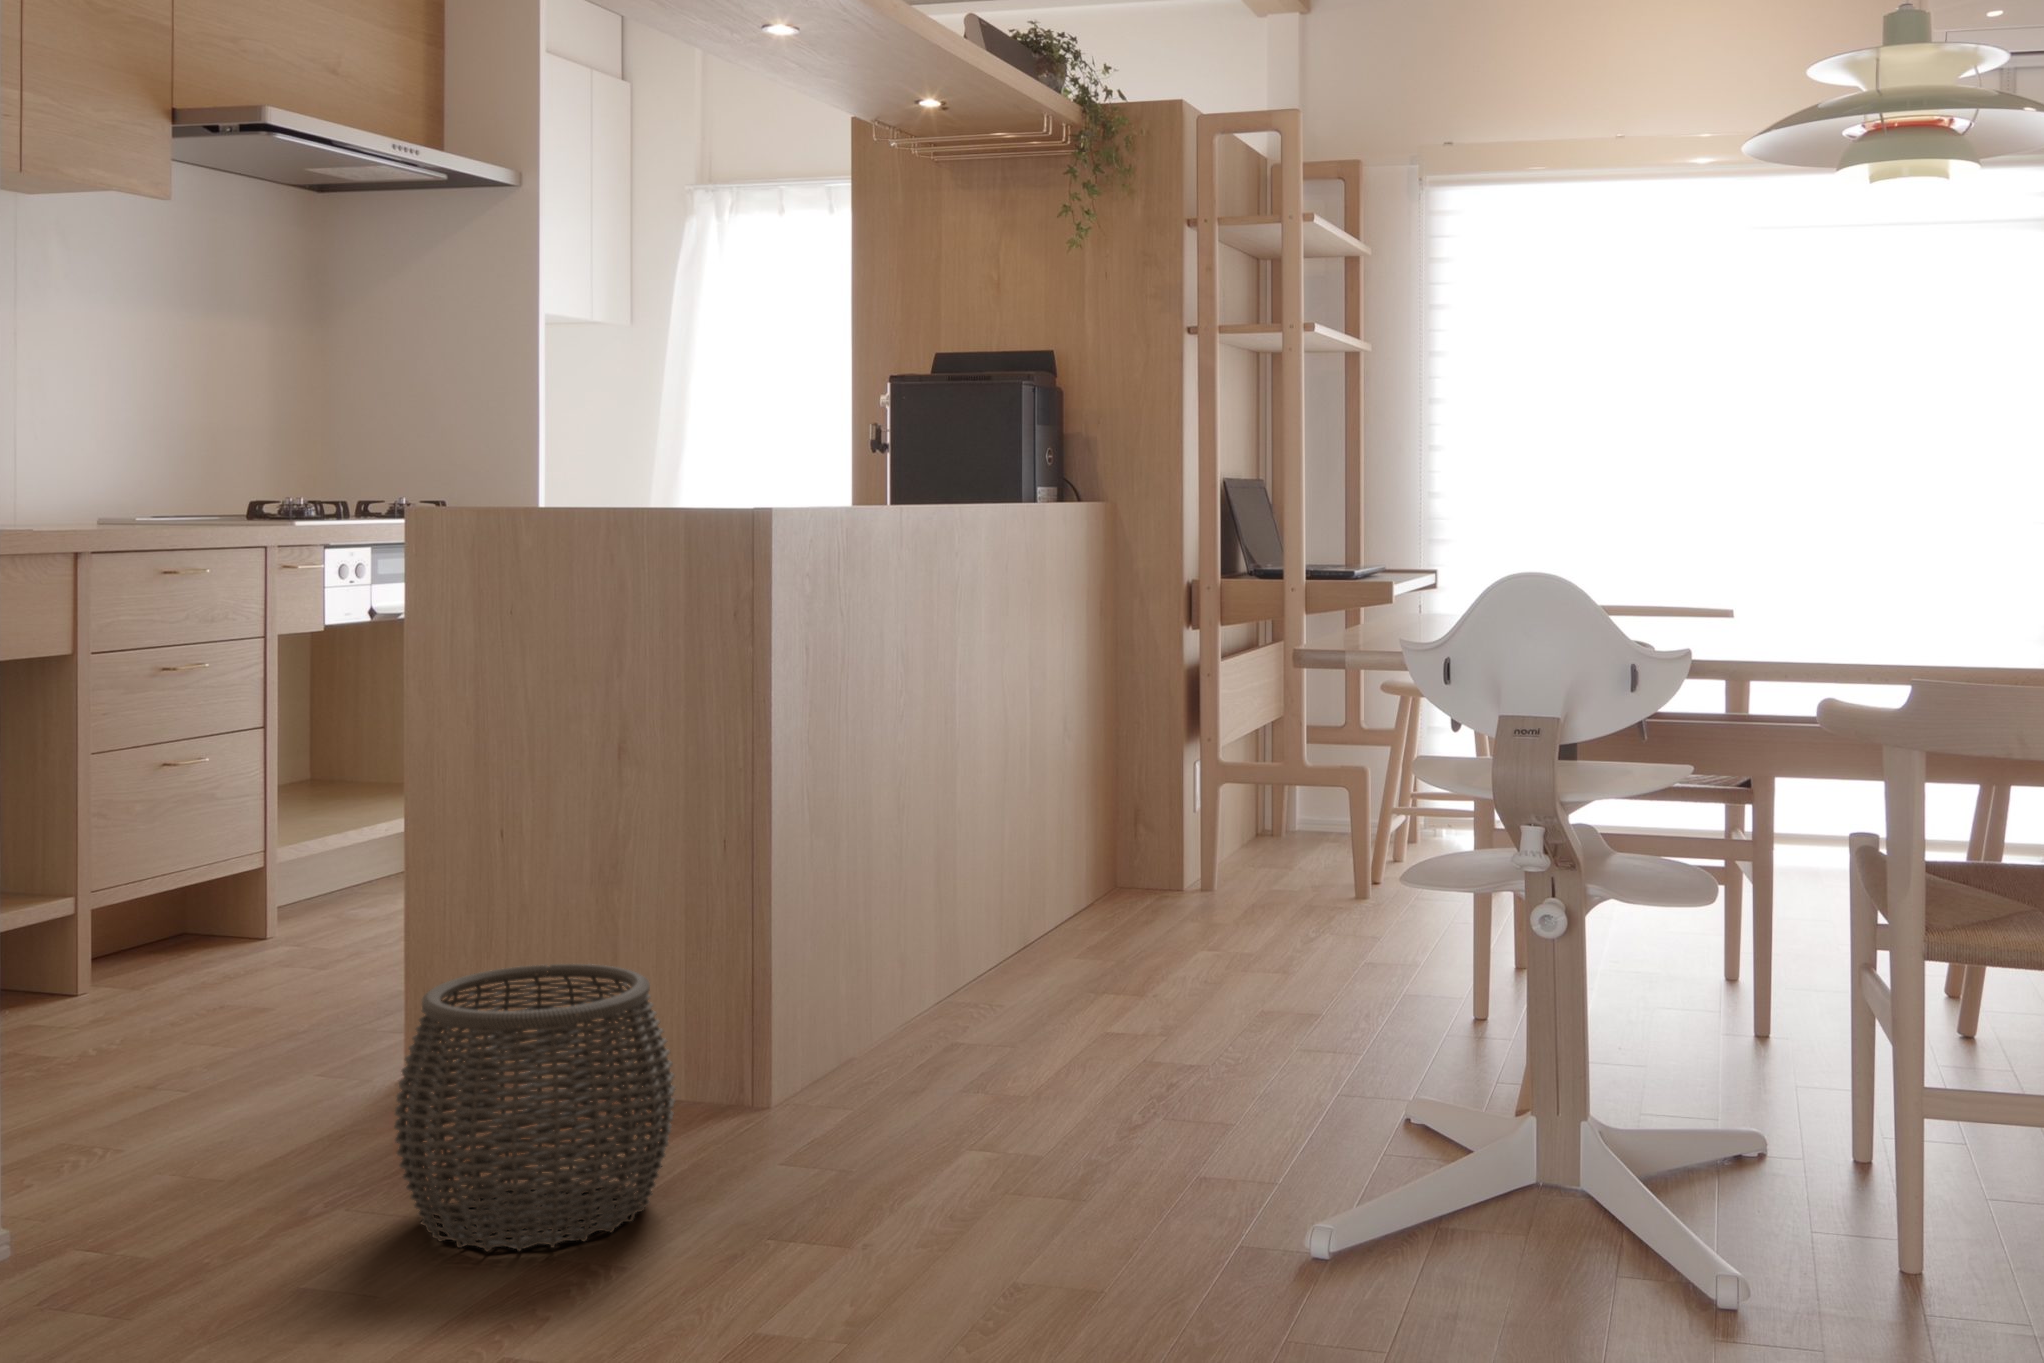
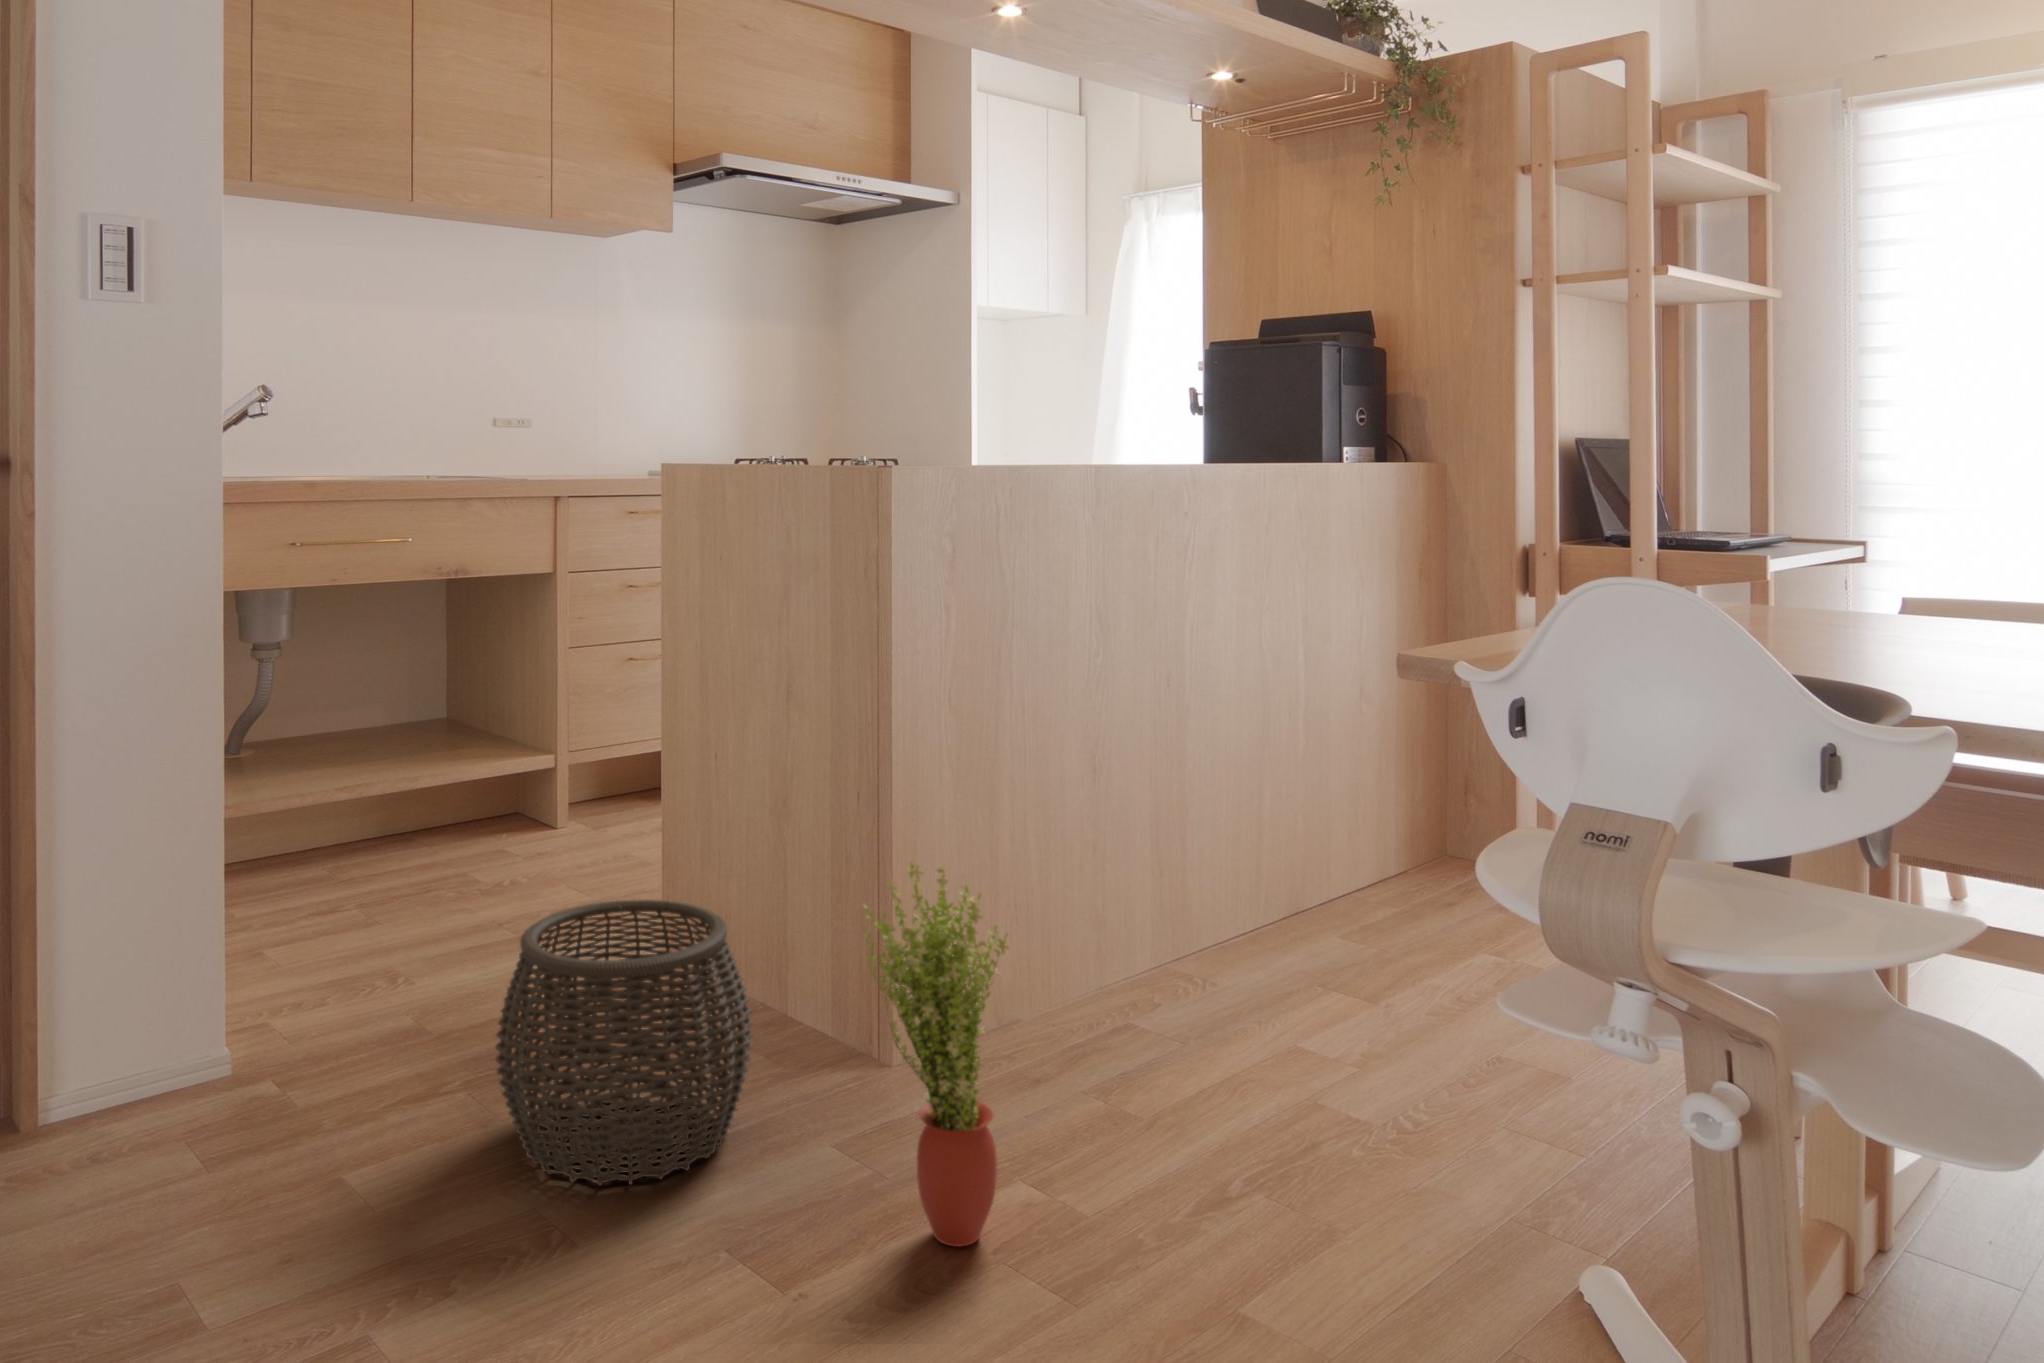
potted plant: none [836,868,983,1219] -> present [864,862,1009,1247]

